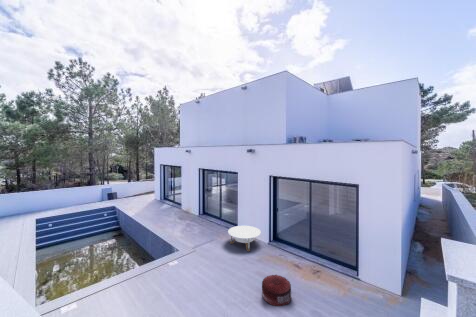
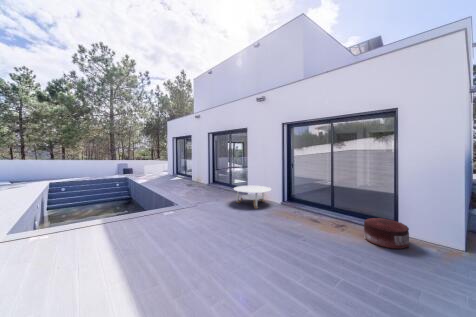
pouf: present [262,275,291,306] -> present [364,218,409,249]

